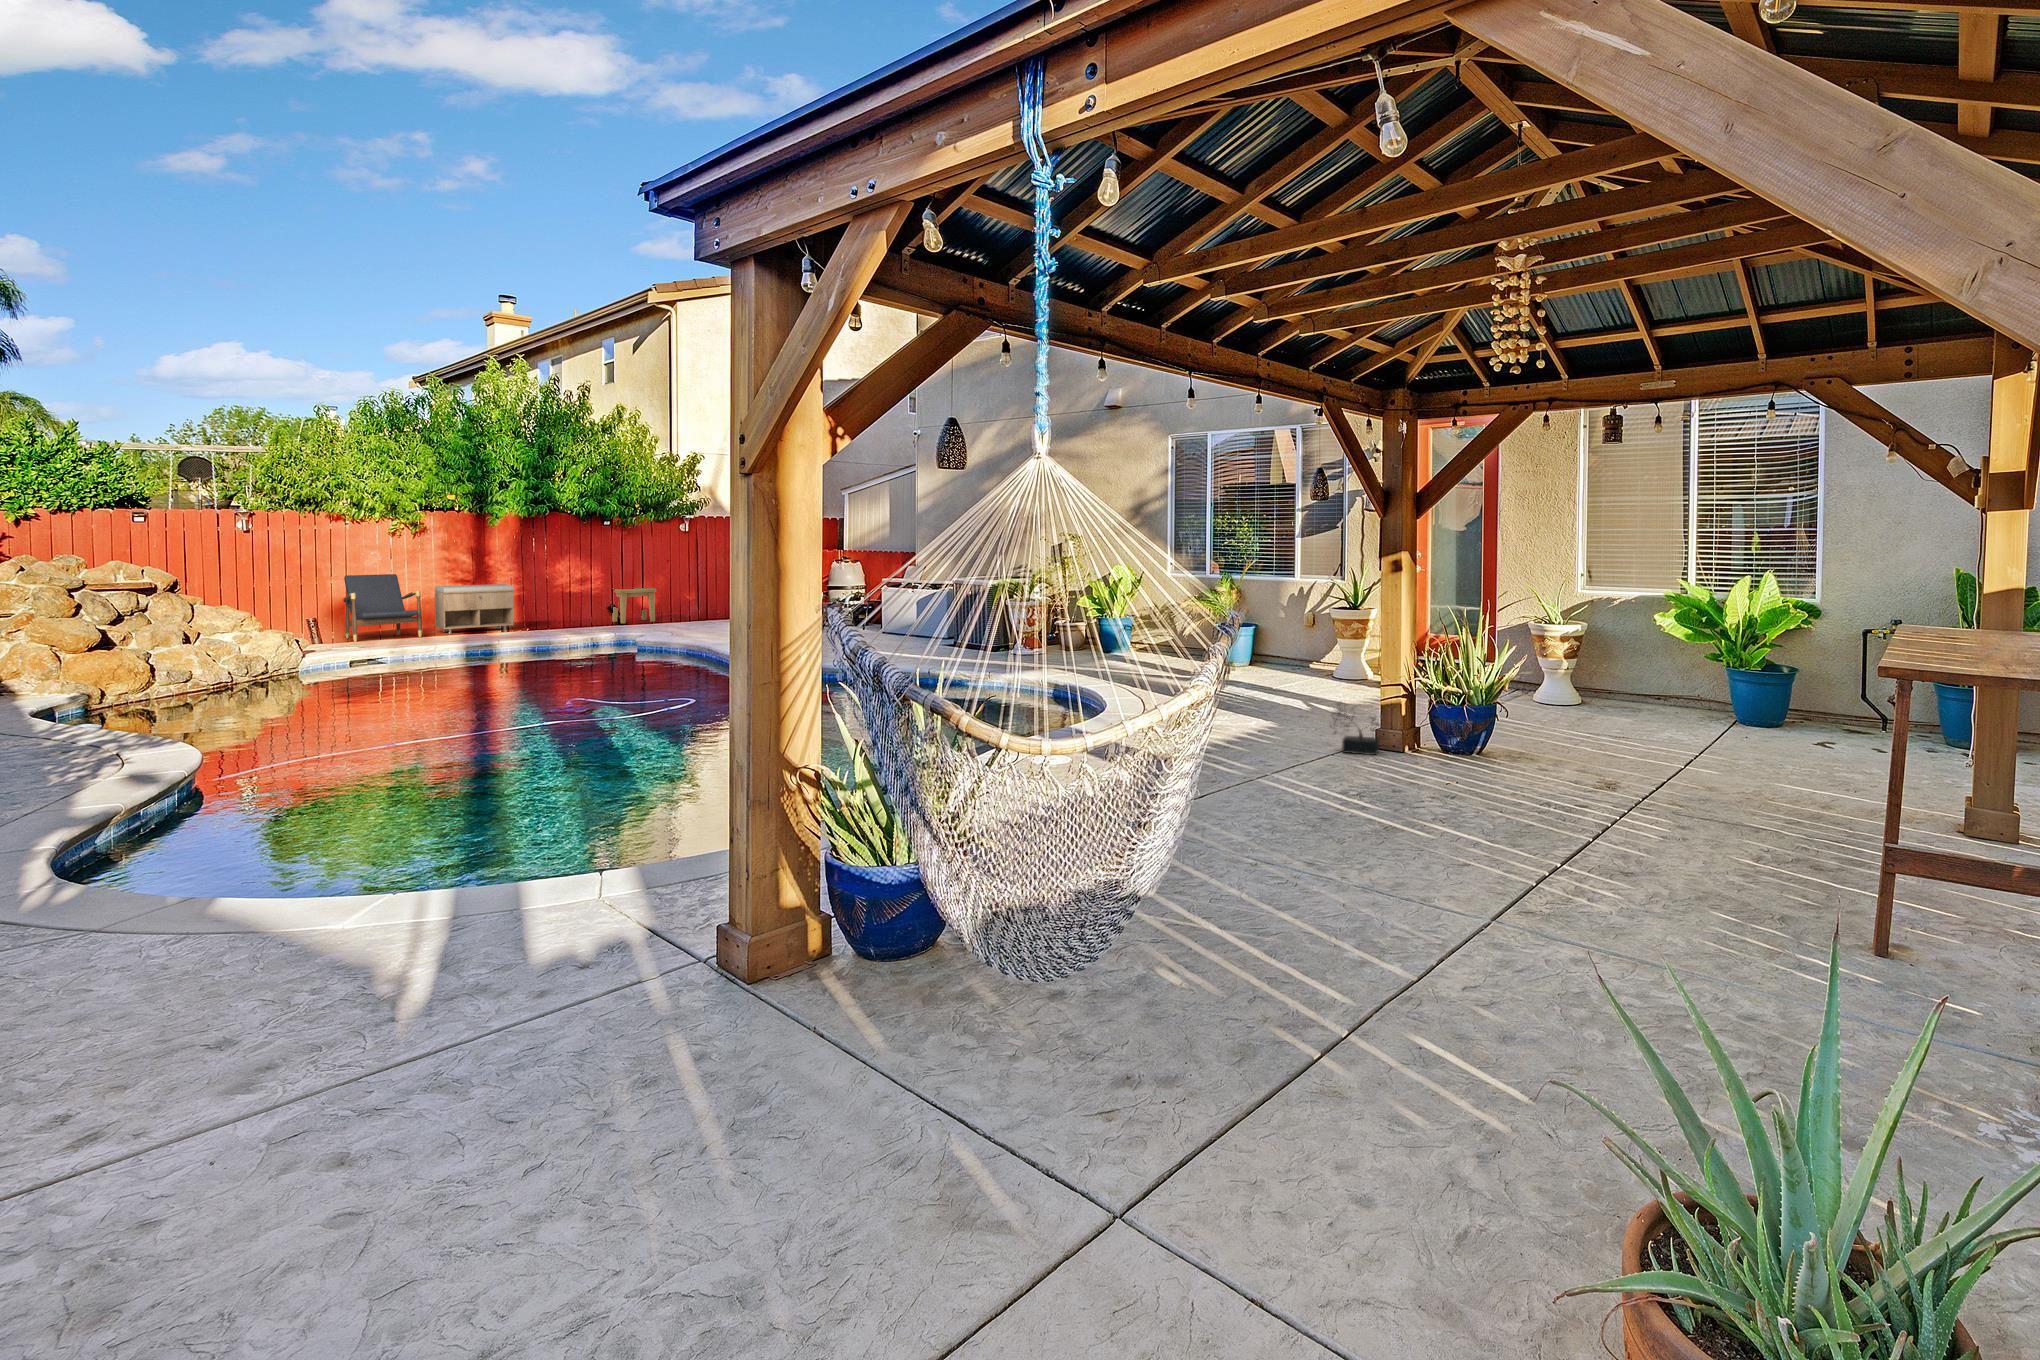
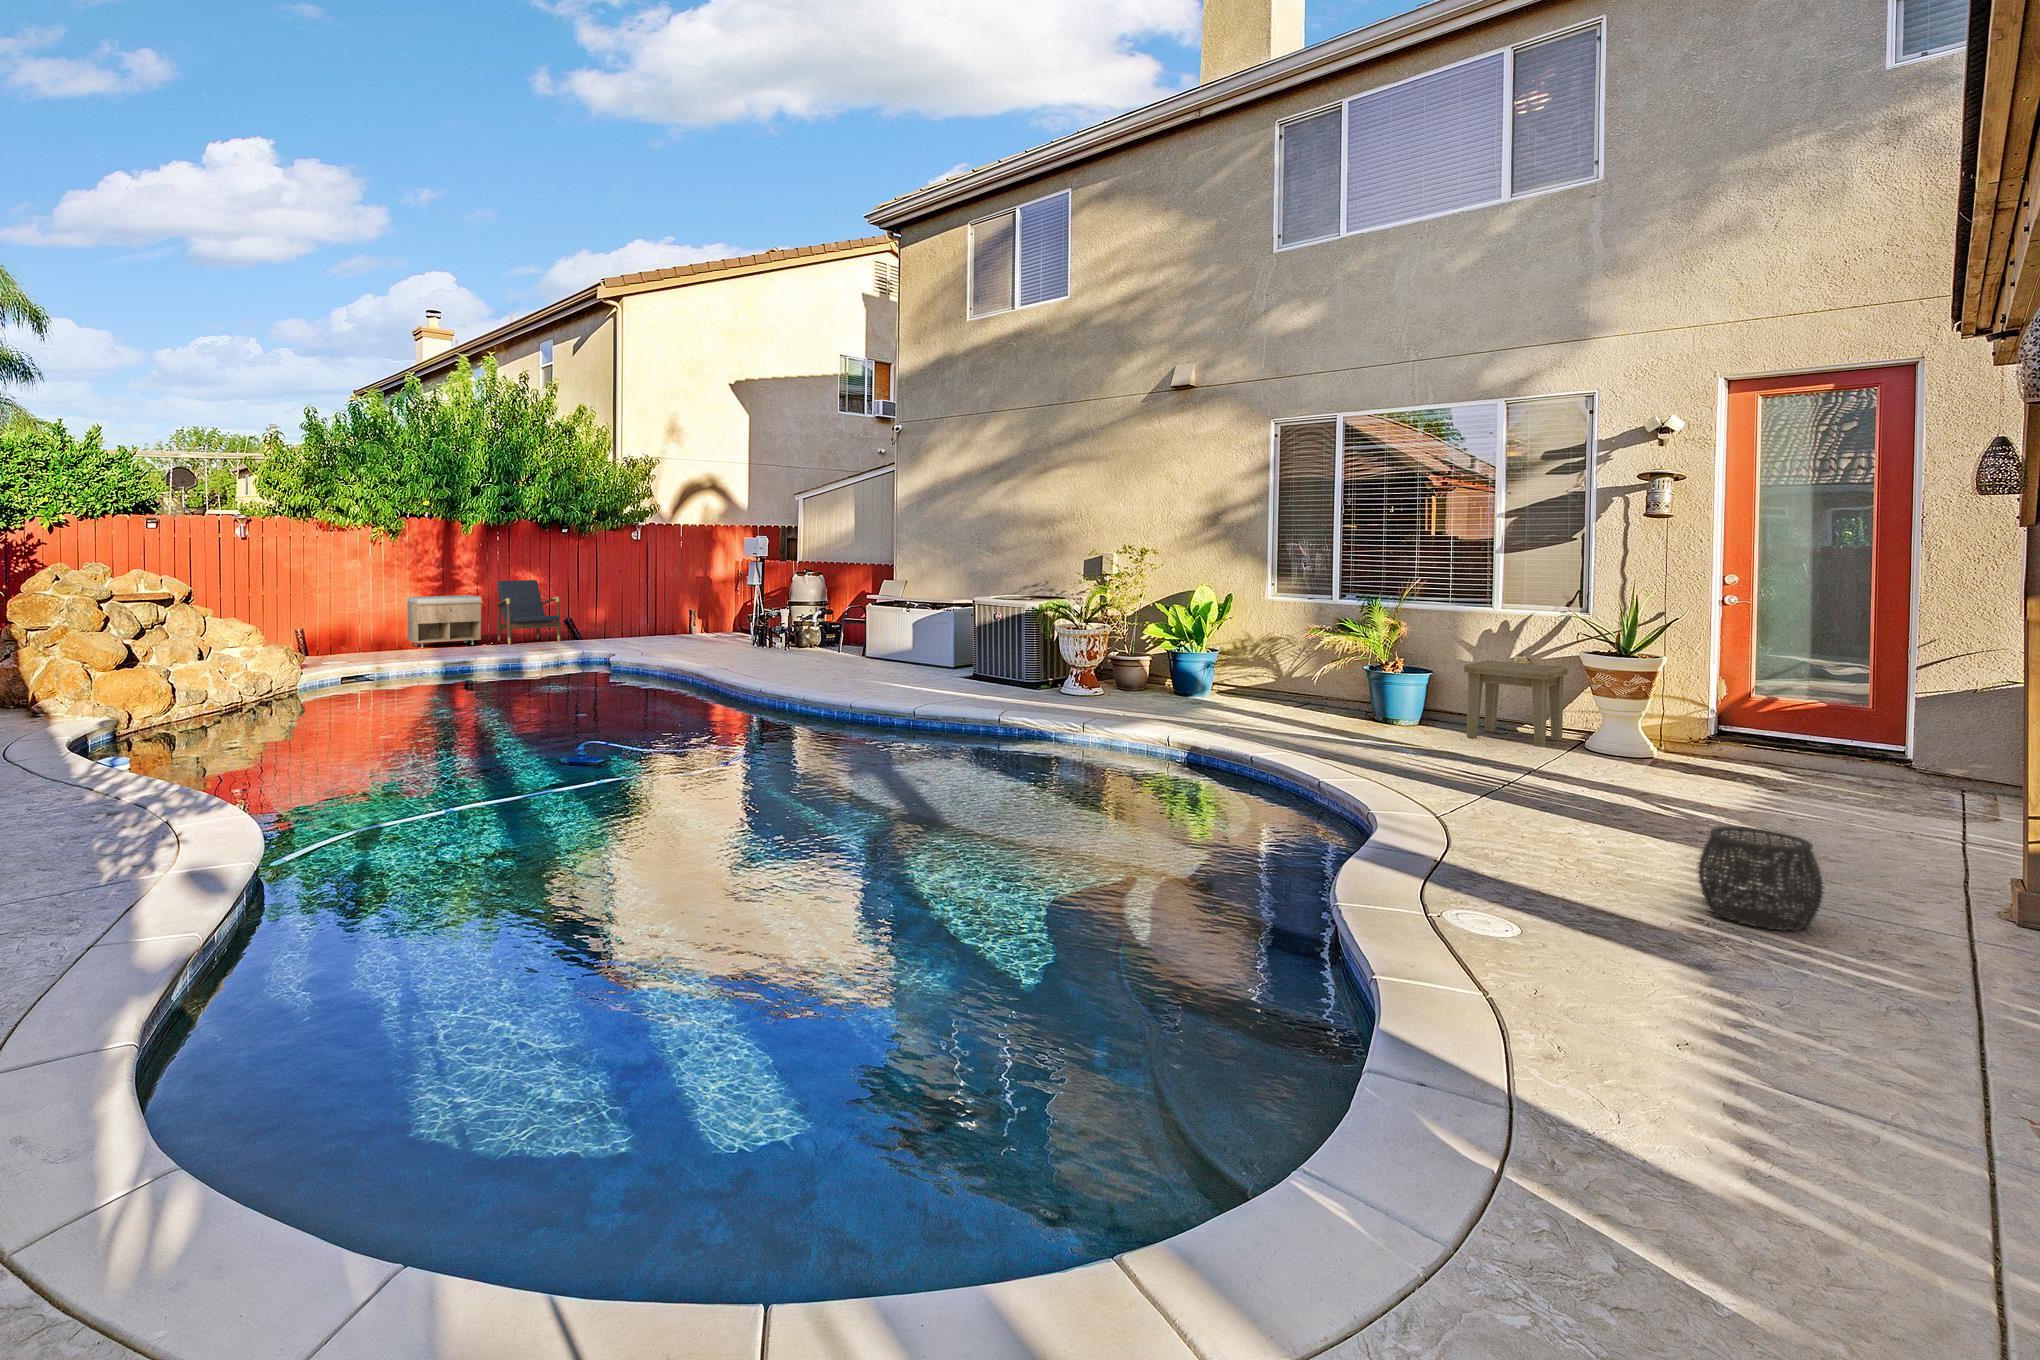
lounge chair: present [343,574,422,642] -> present [497,580,560,645]
side table: present [612,588,656,623] -> present [1464,660,1568,747]
woven basket: none [1249,701,1308,760] -> present [1698,826,1824,931]
decorative plant: present [1331,702,1384,755] -> none [1831,832,1969,931]

